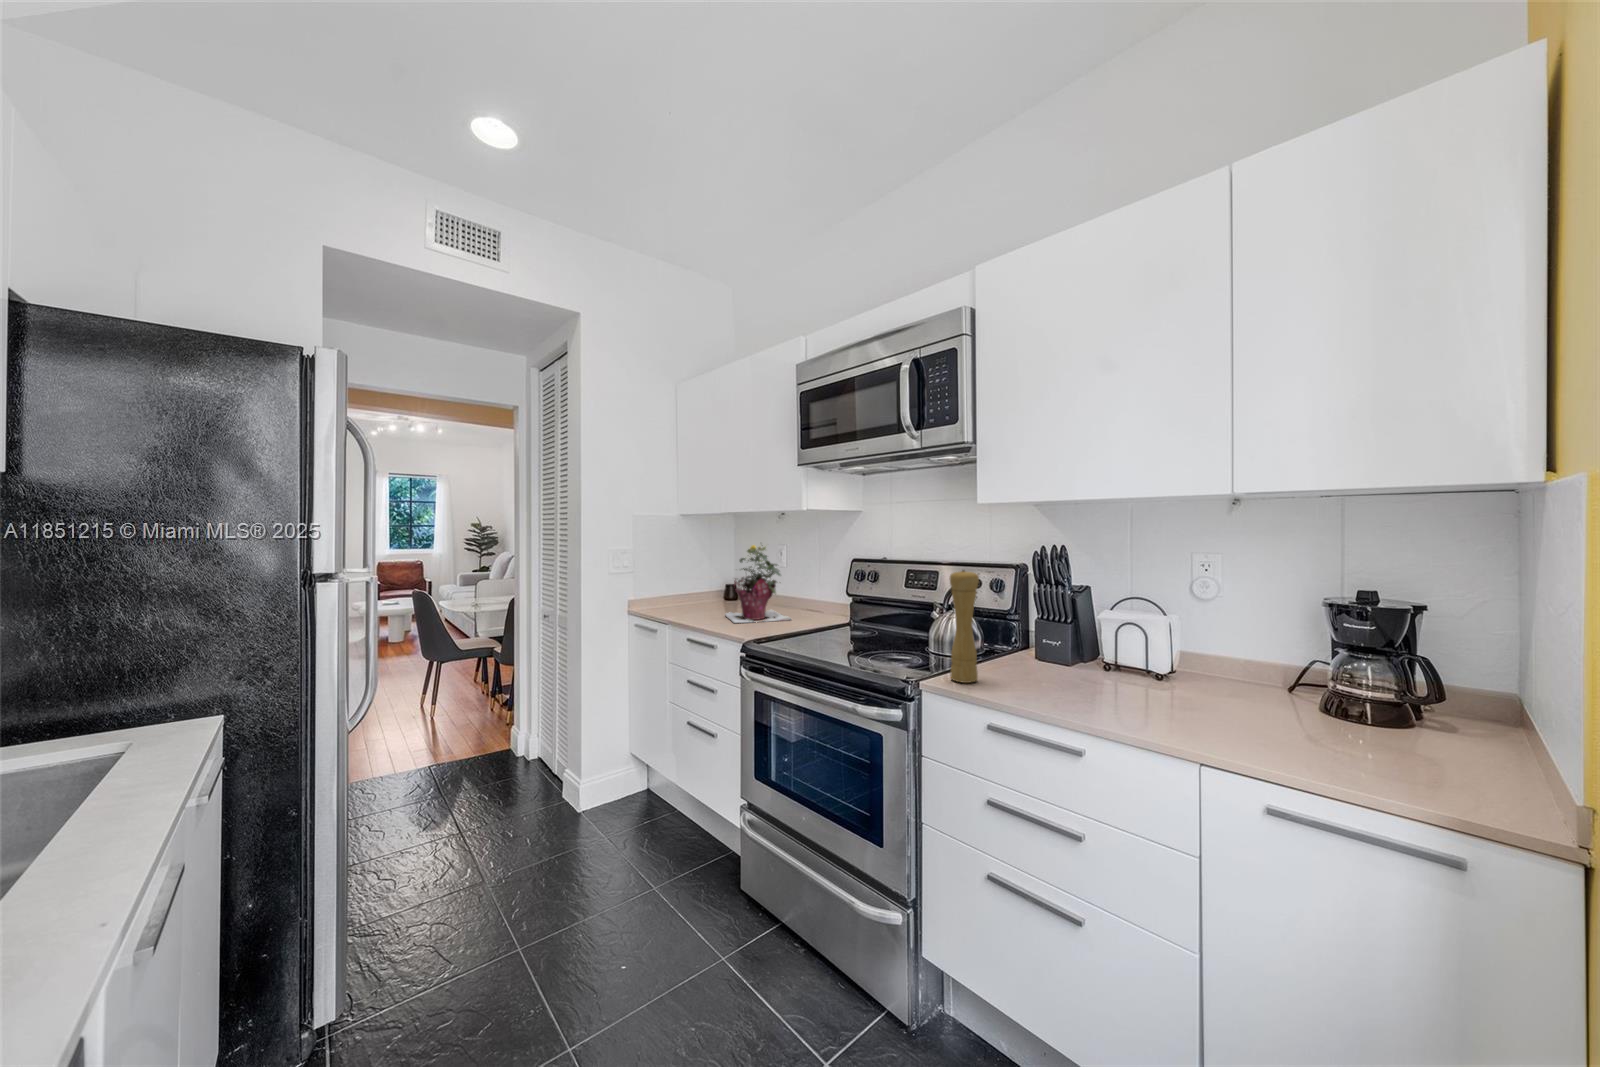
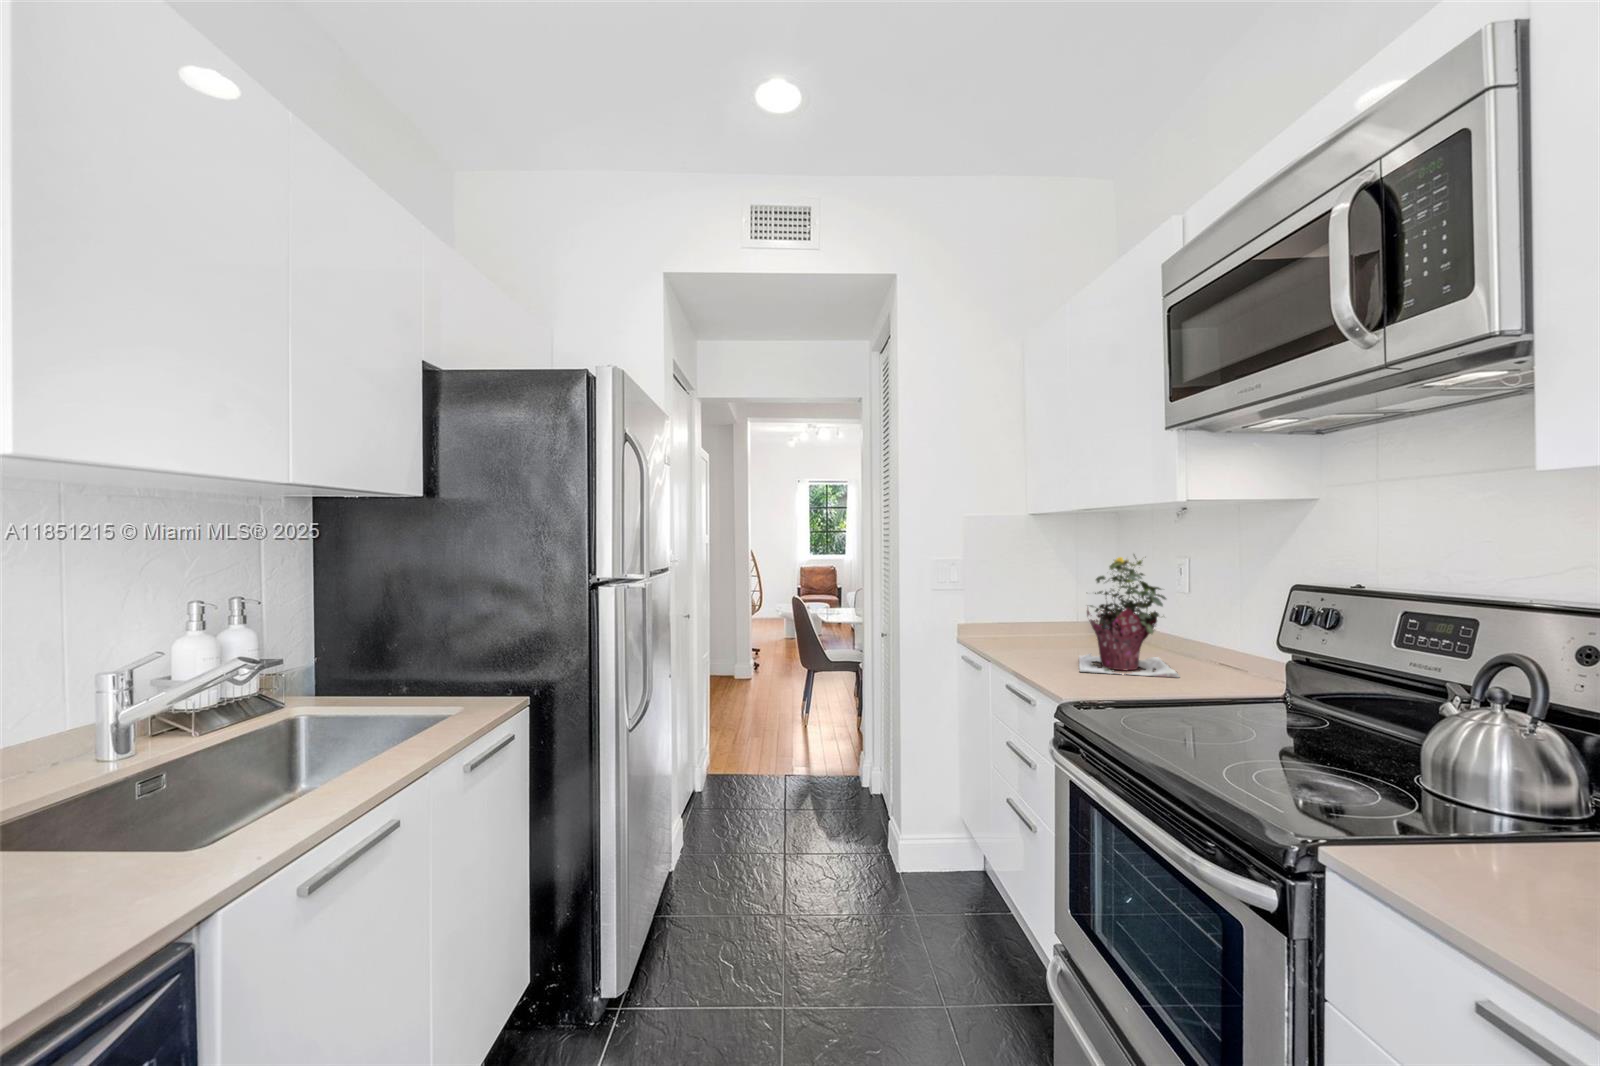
pepper mill: present [949,570,979,683] -> none [1420,619,1508,885]

